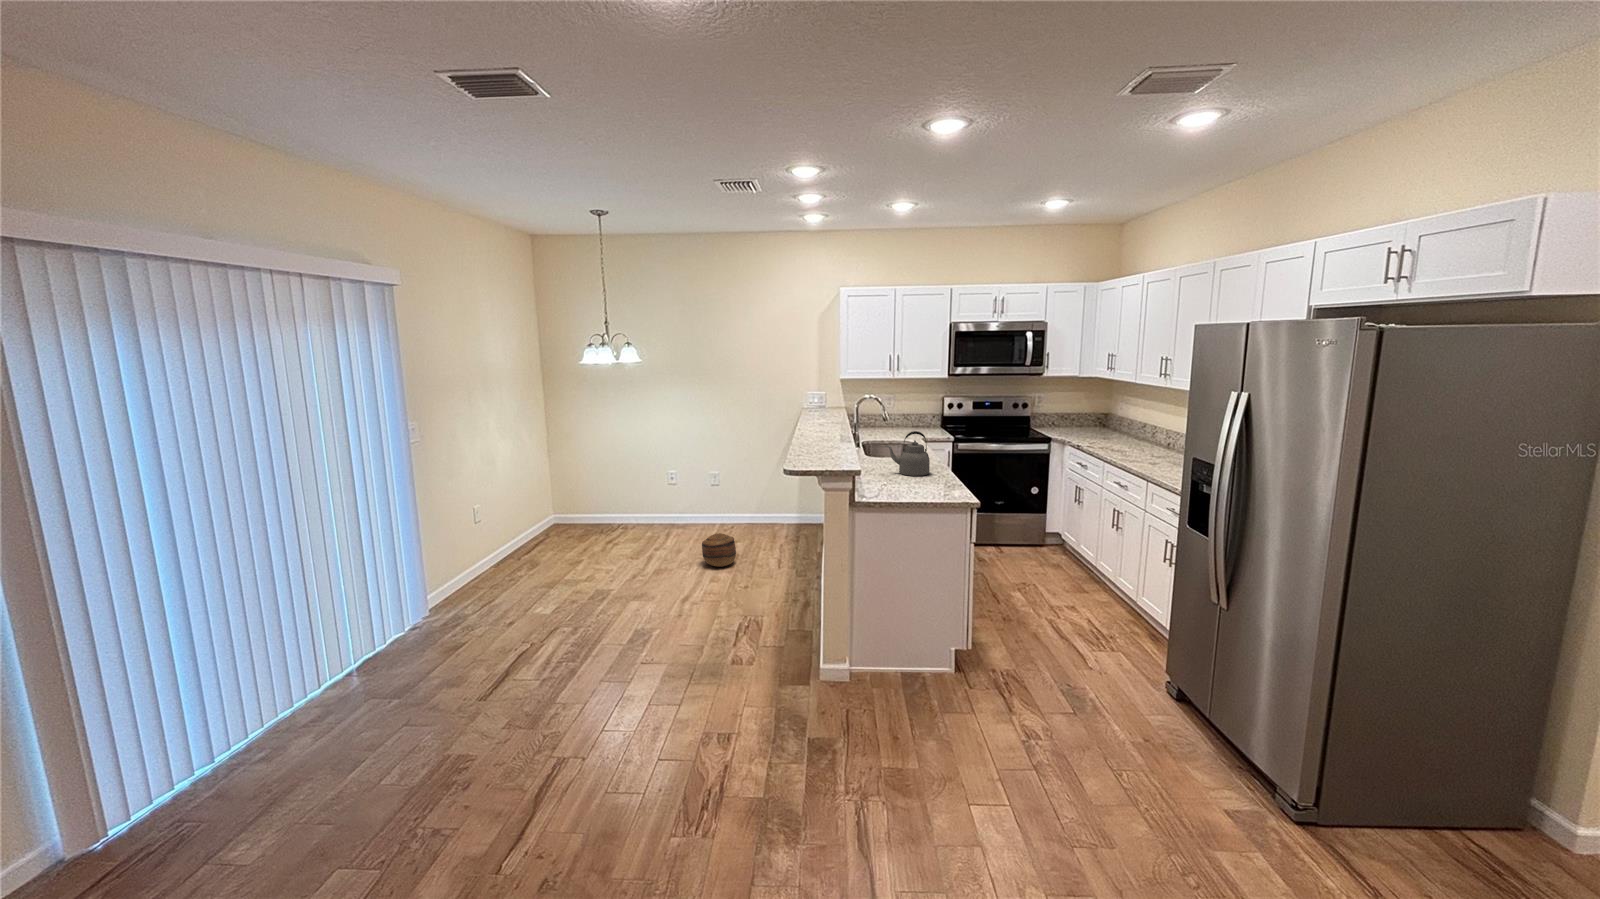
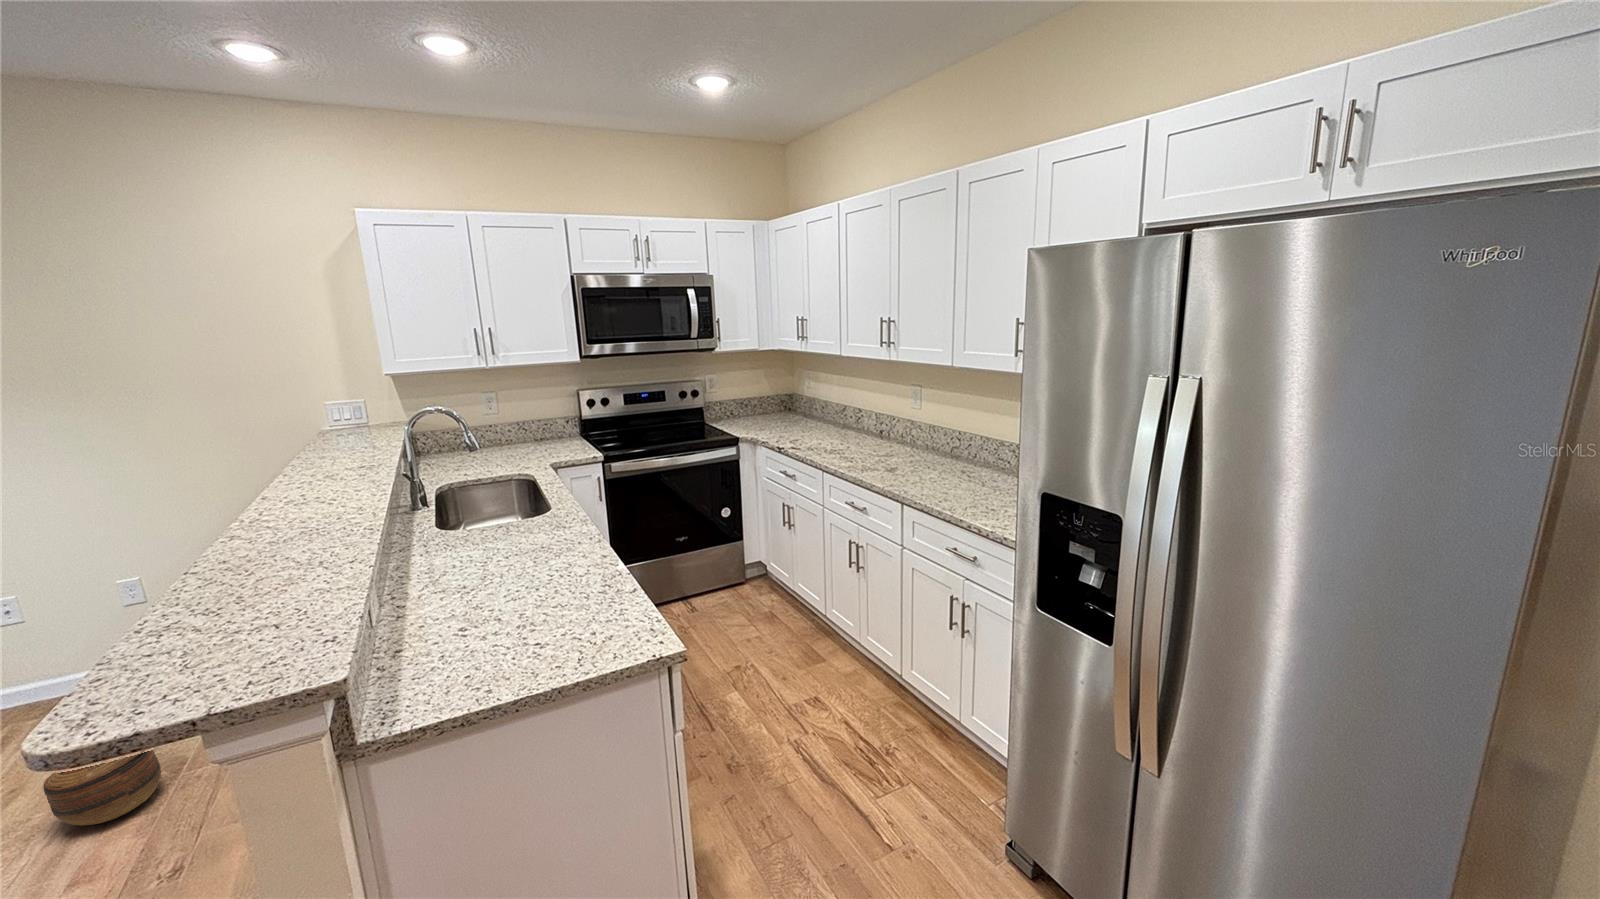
kettle: present [885,431,930,476] -> none [453,487,562,583]

